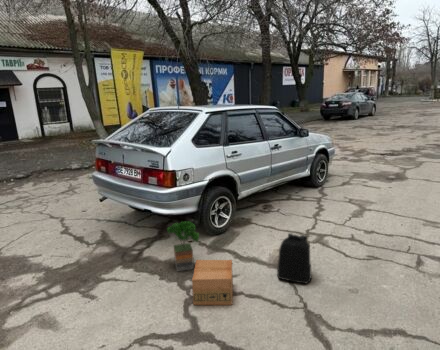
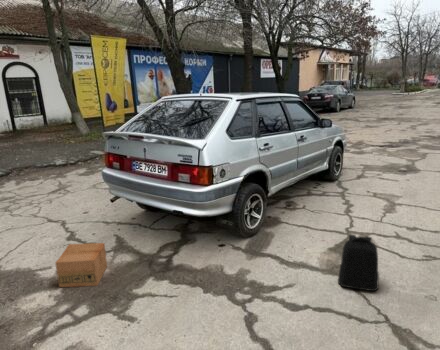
potted tree: present [167,221,199,271] -> none [208,223,248,282]
cardboard box: present [192,260,233,305] -> present [56,243,107,287]

